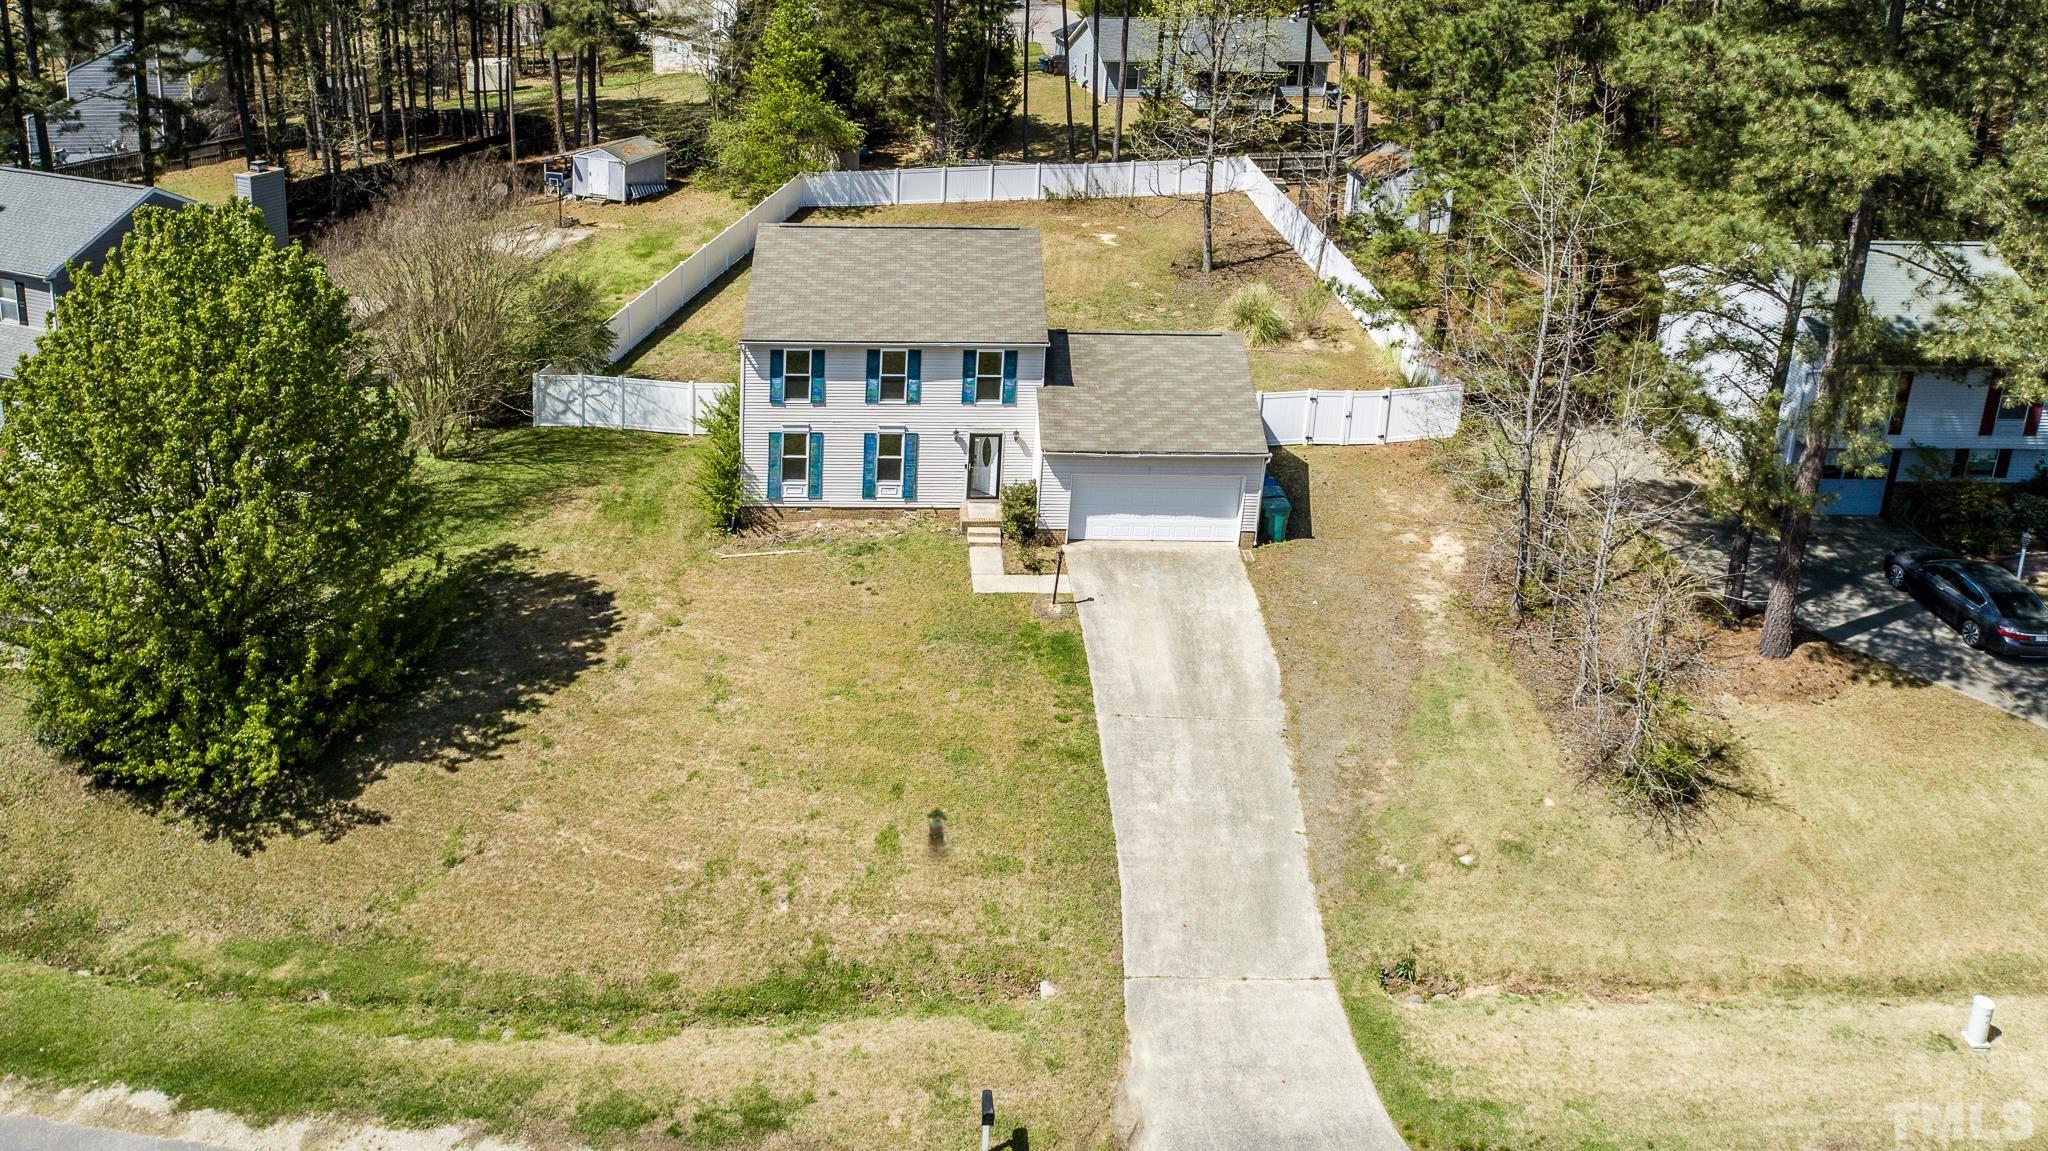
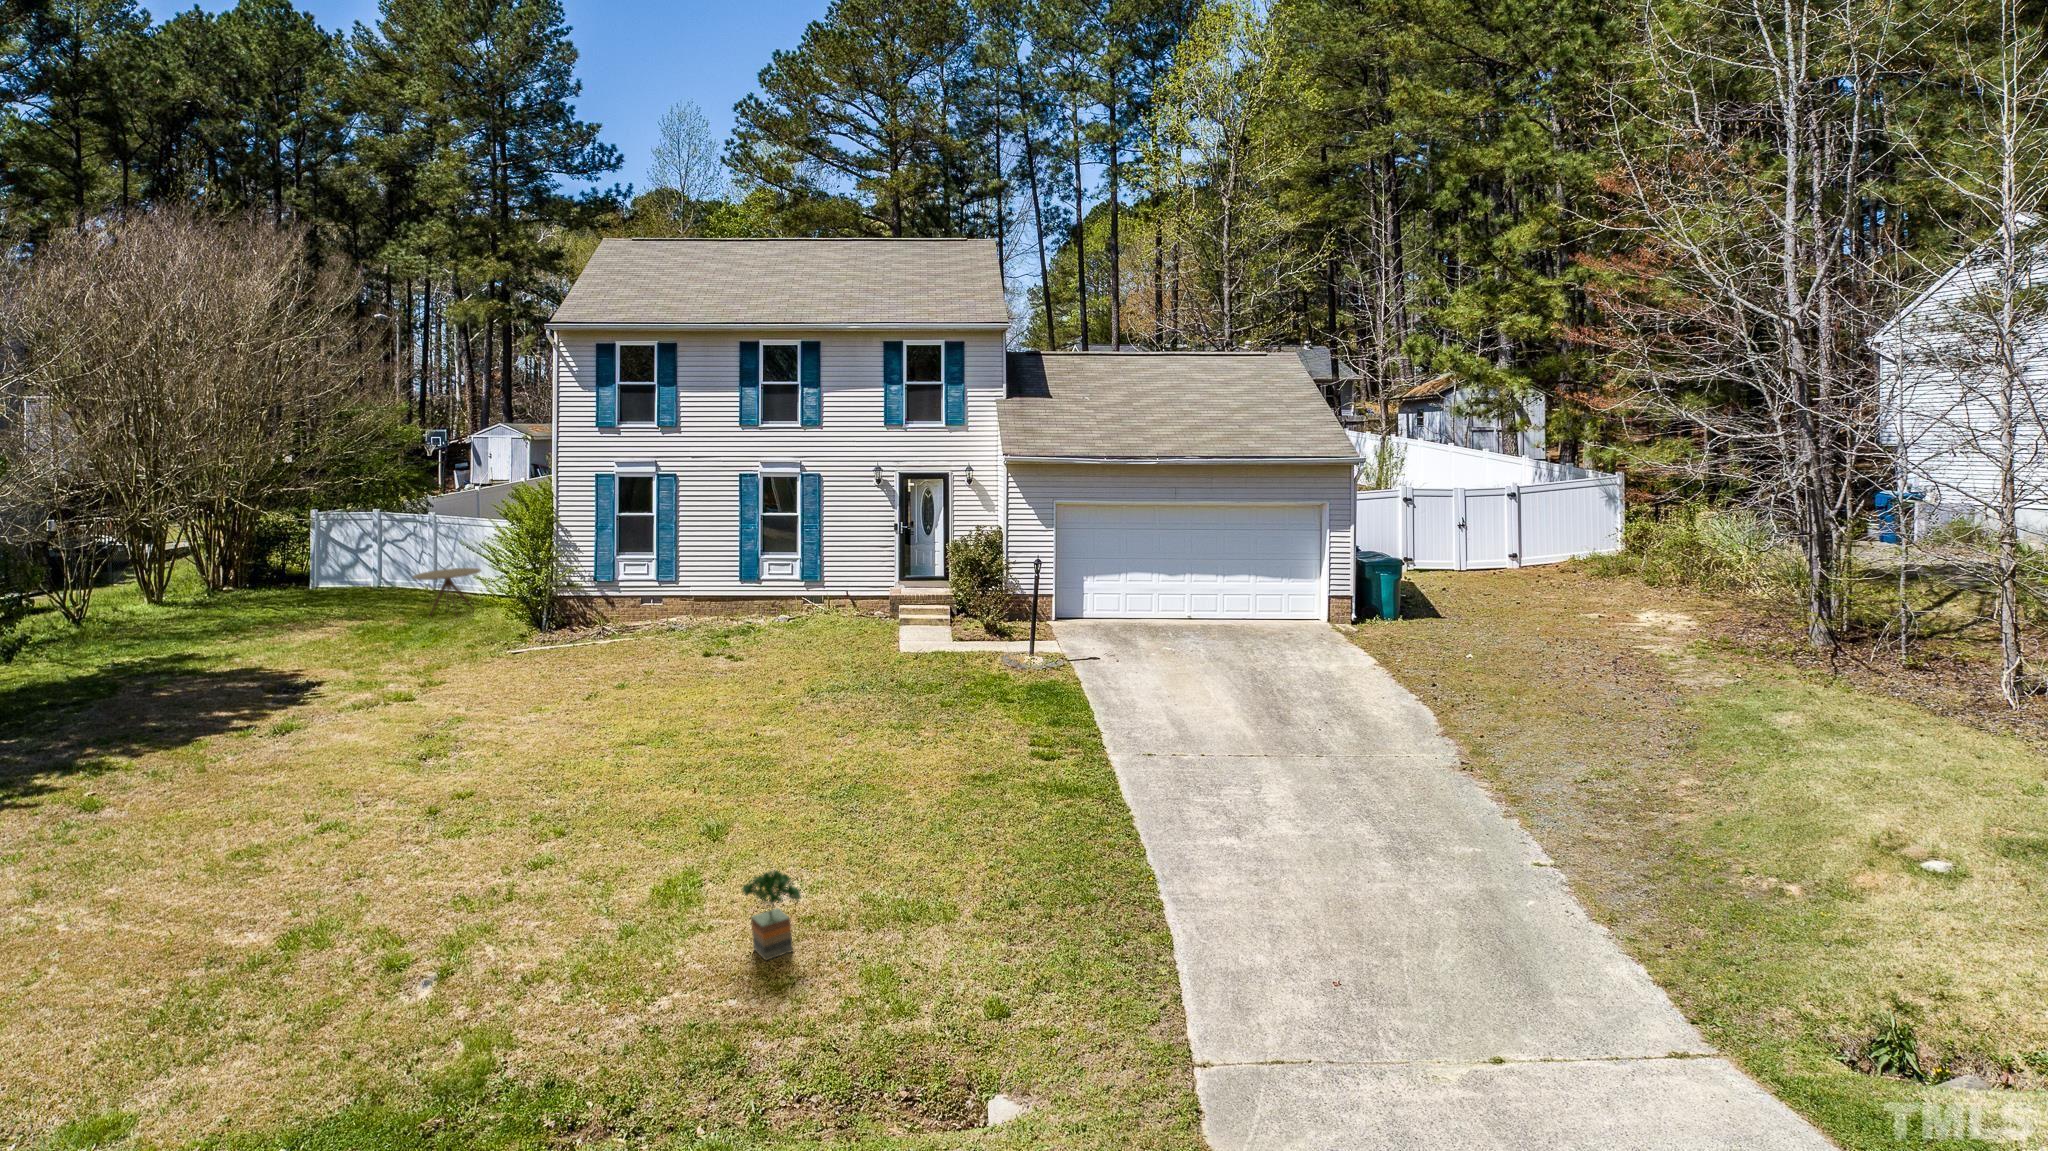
round table: none [659,482,700,521] -> present [413,568,481,617]

